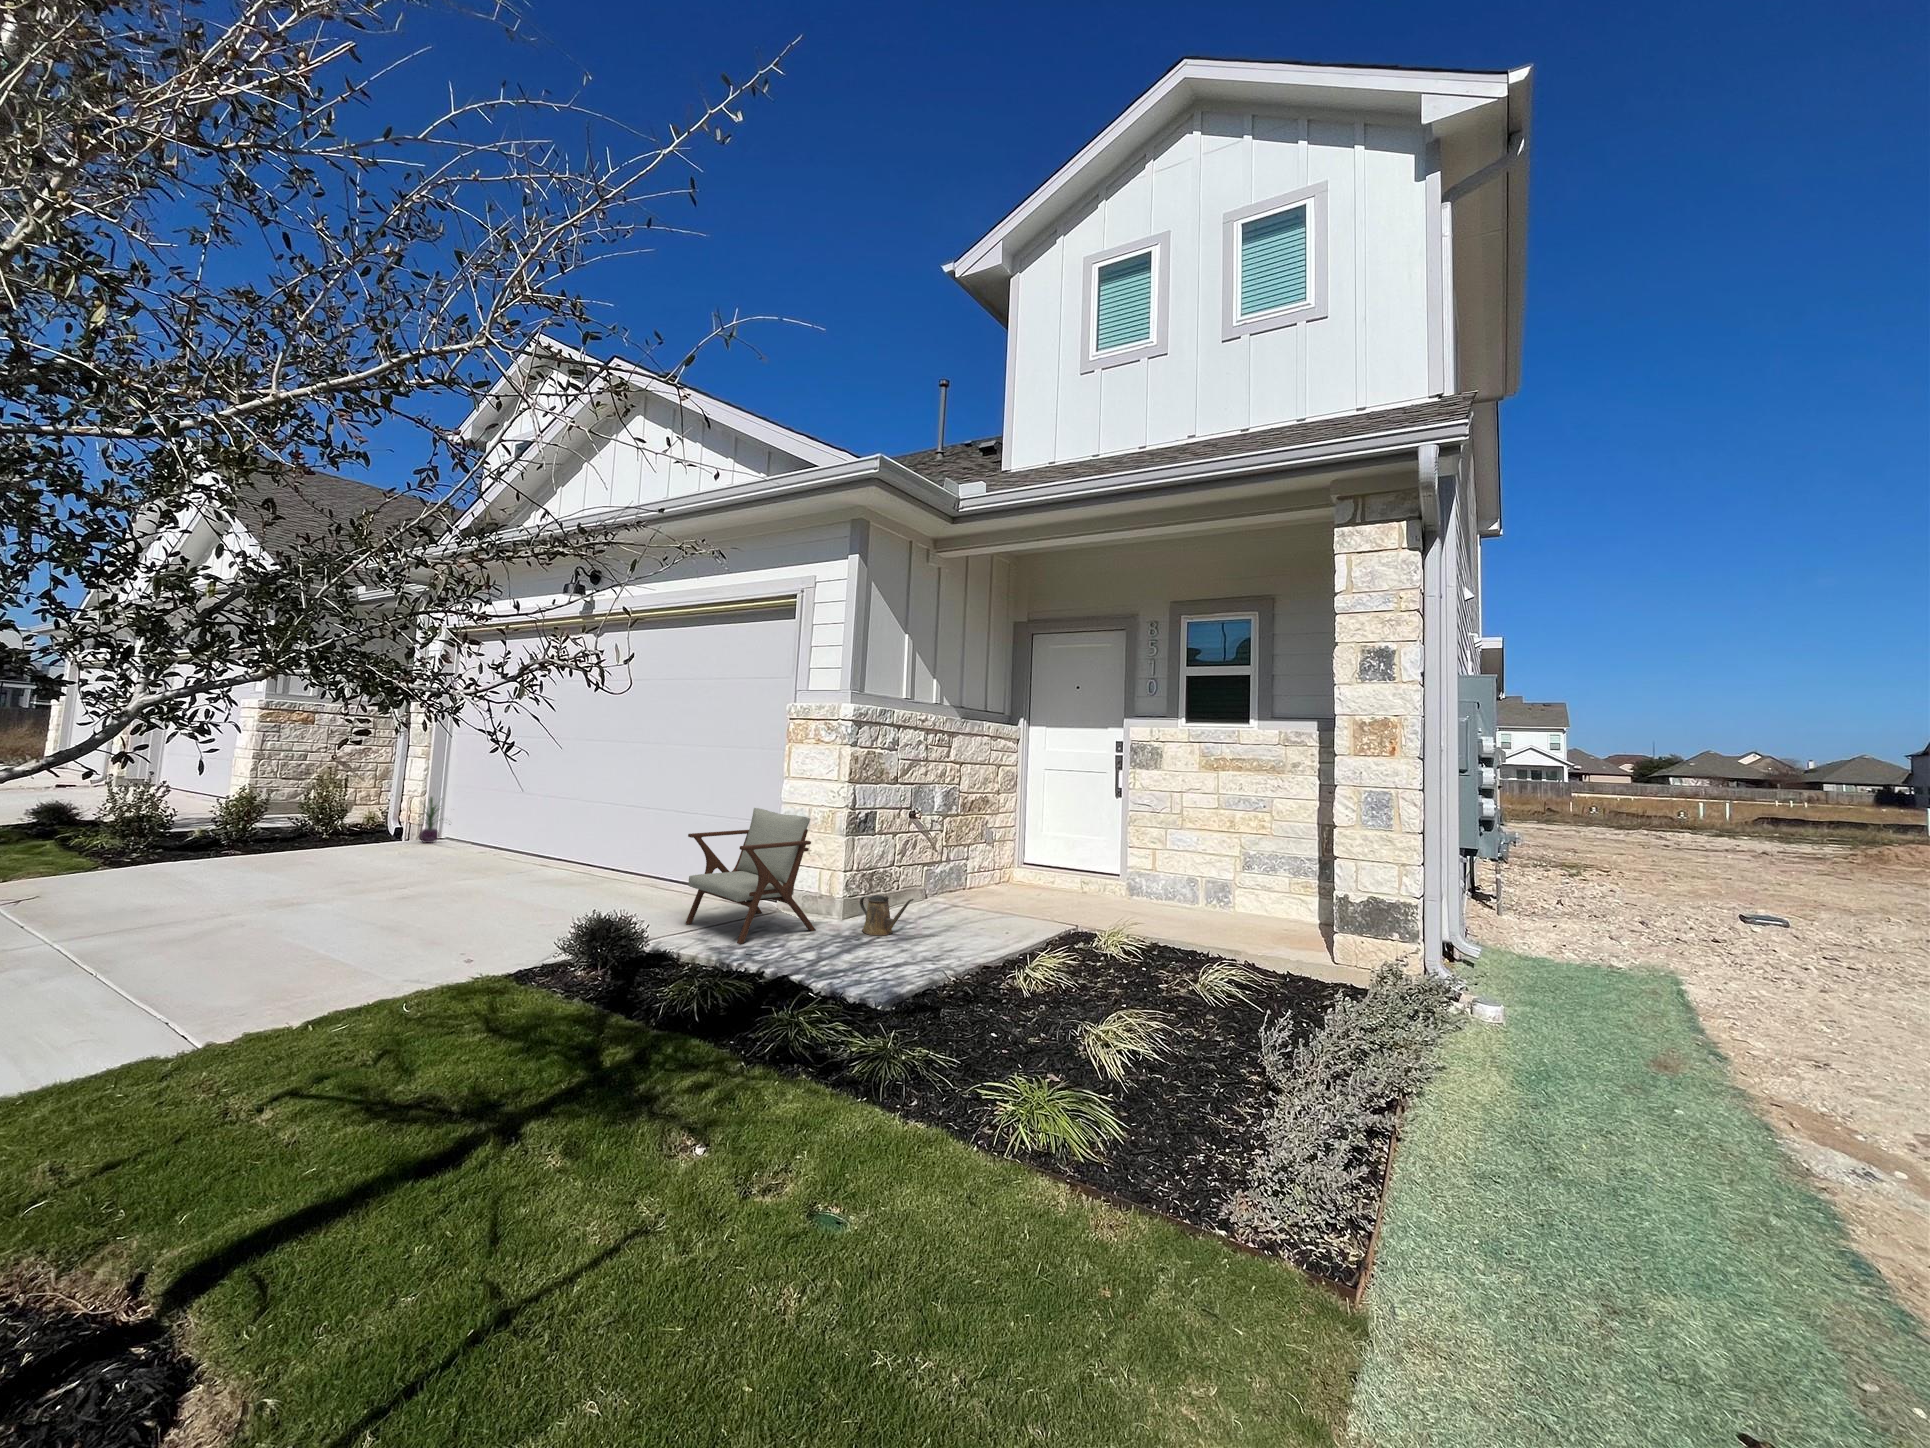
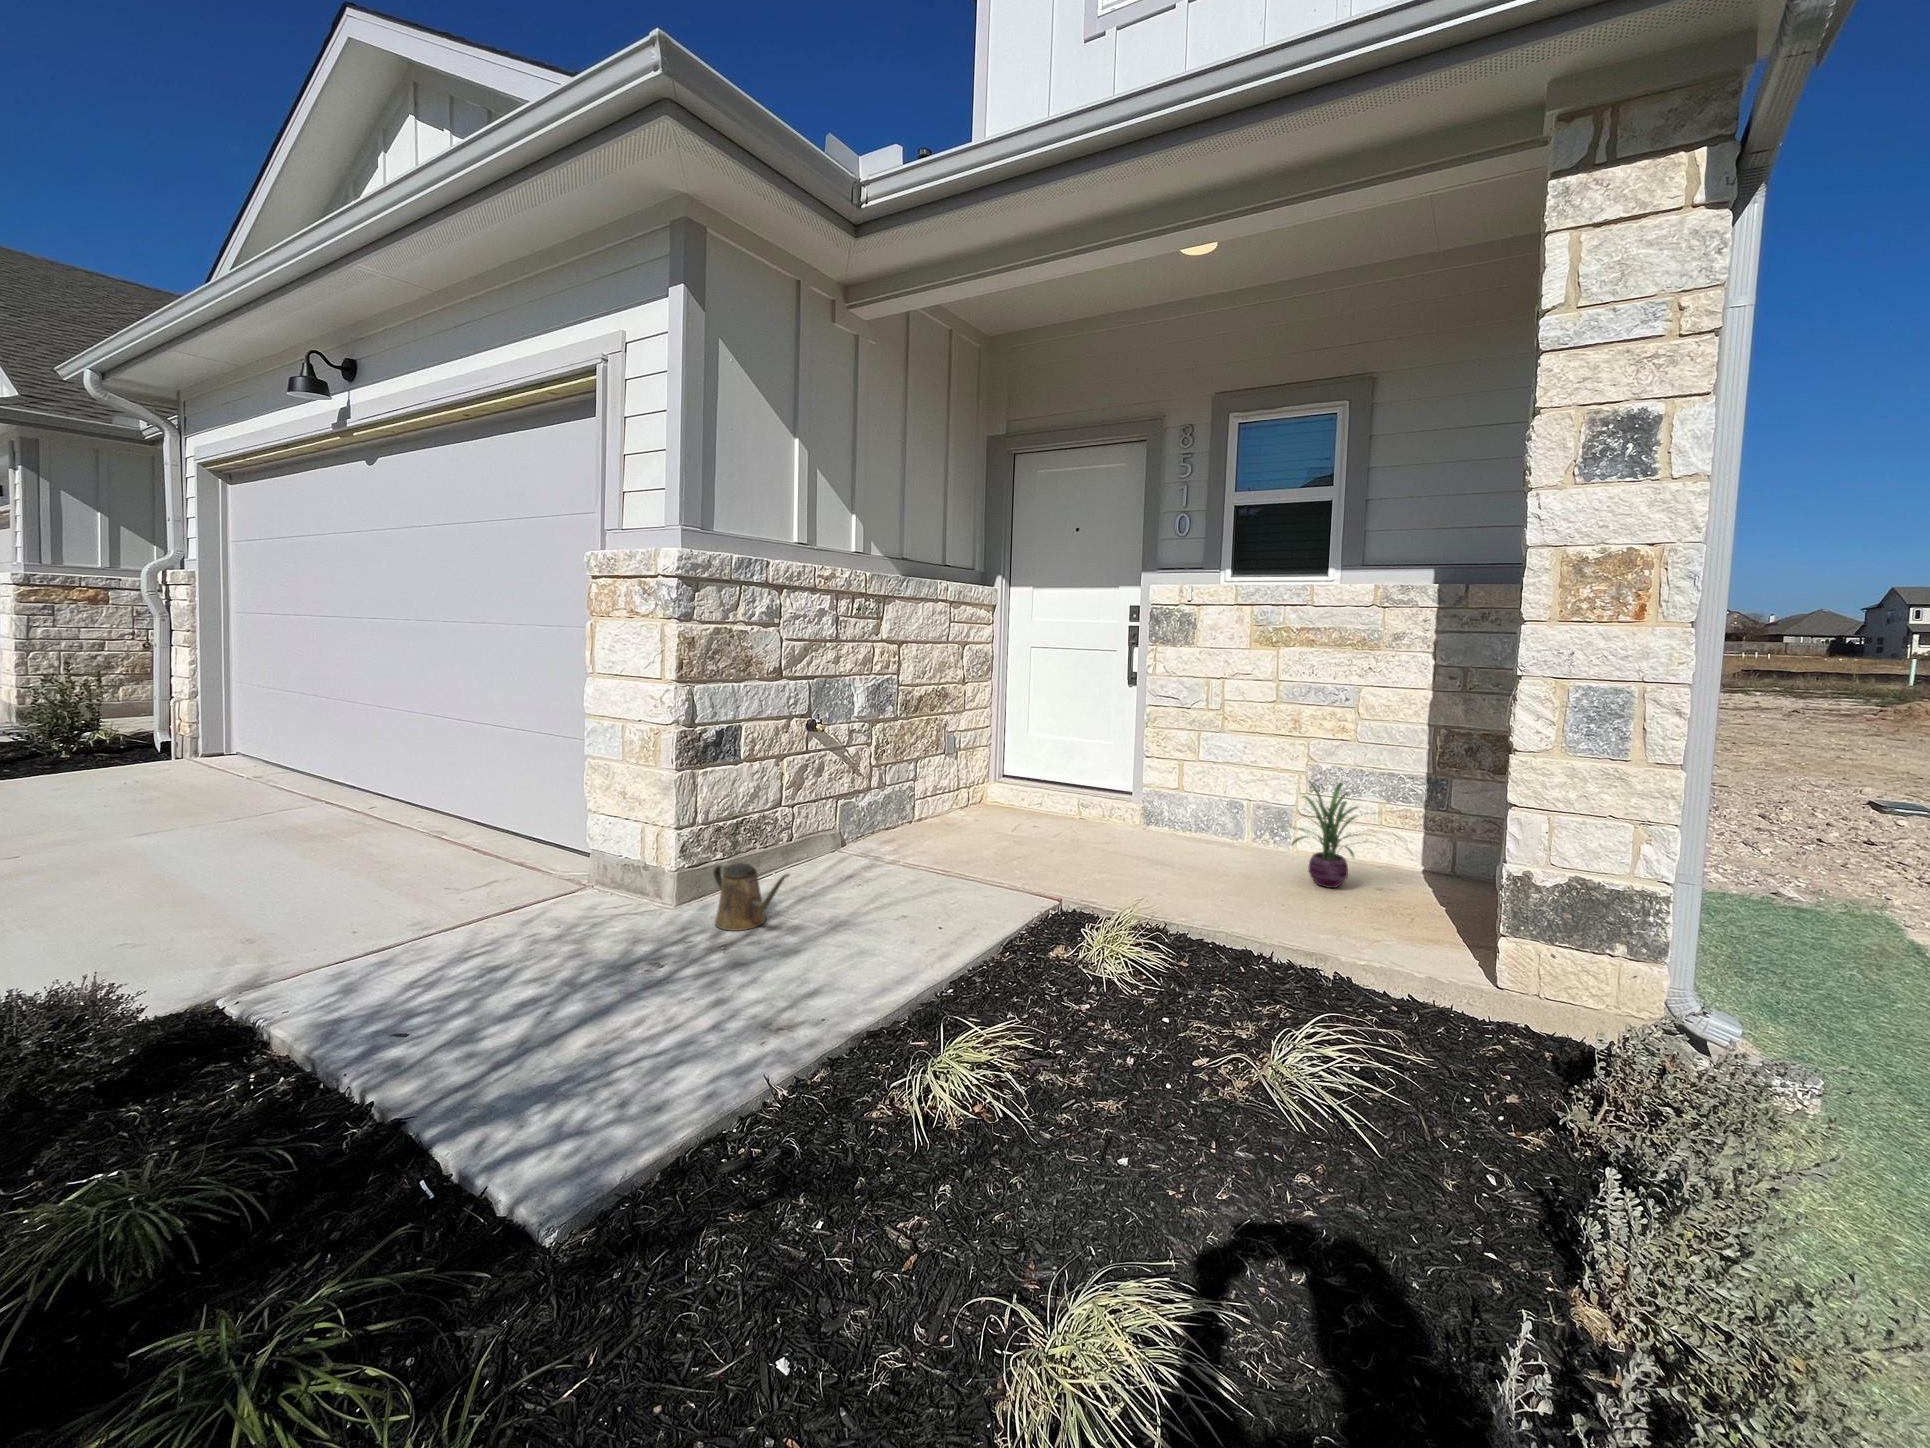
decorative plant: present [420,797,450,843] -> present [1291,782,1378,888]
lounge chair: present [686,808,816,944] -> none [403,724,637,973]

